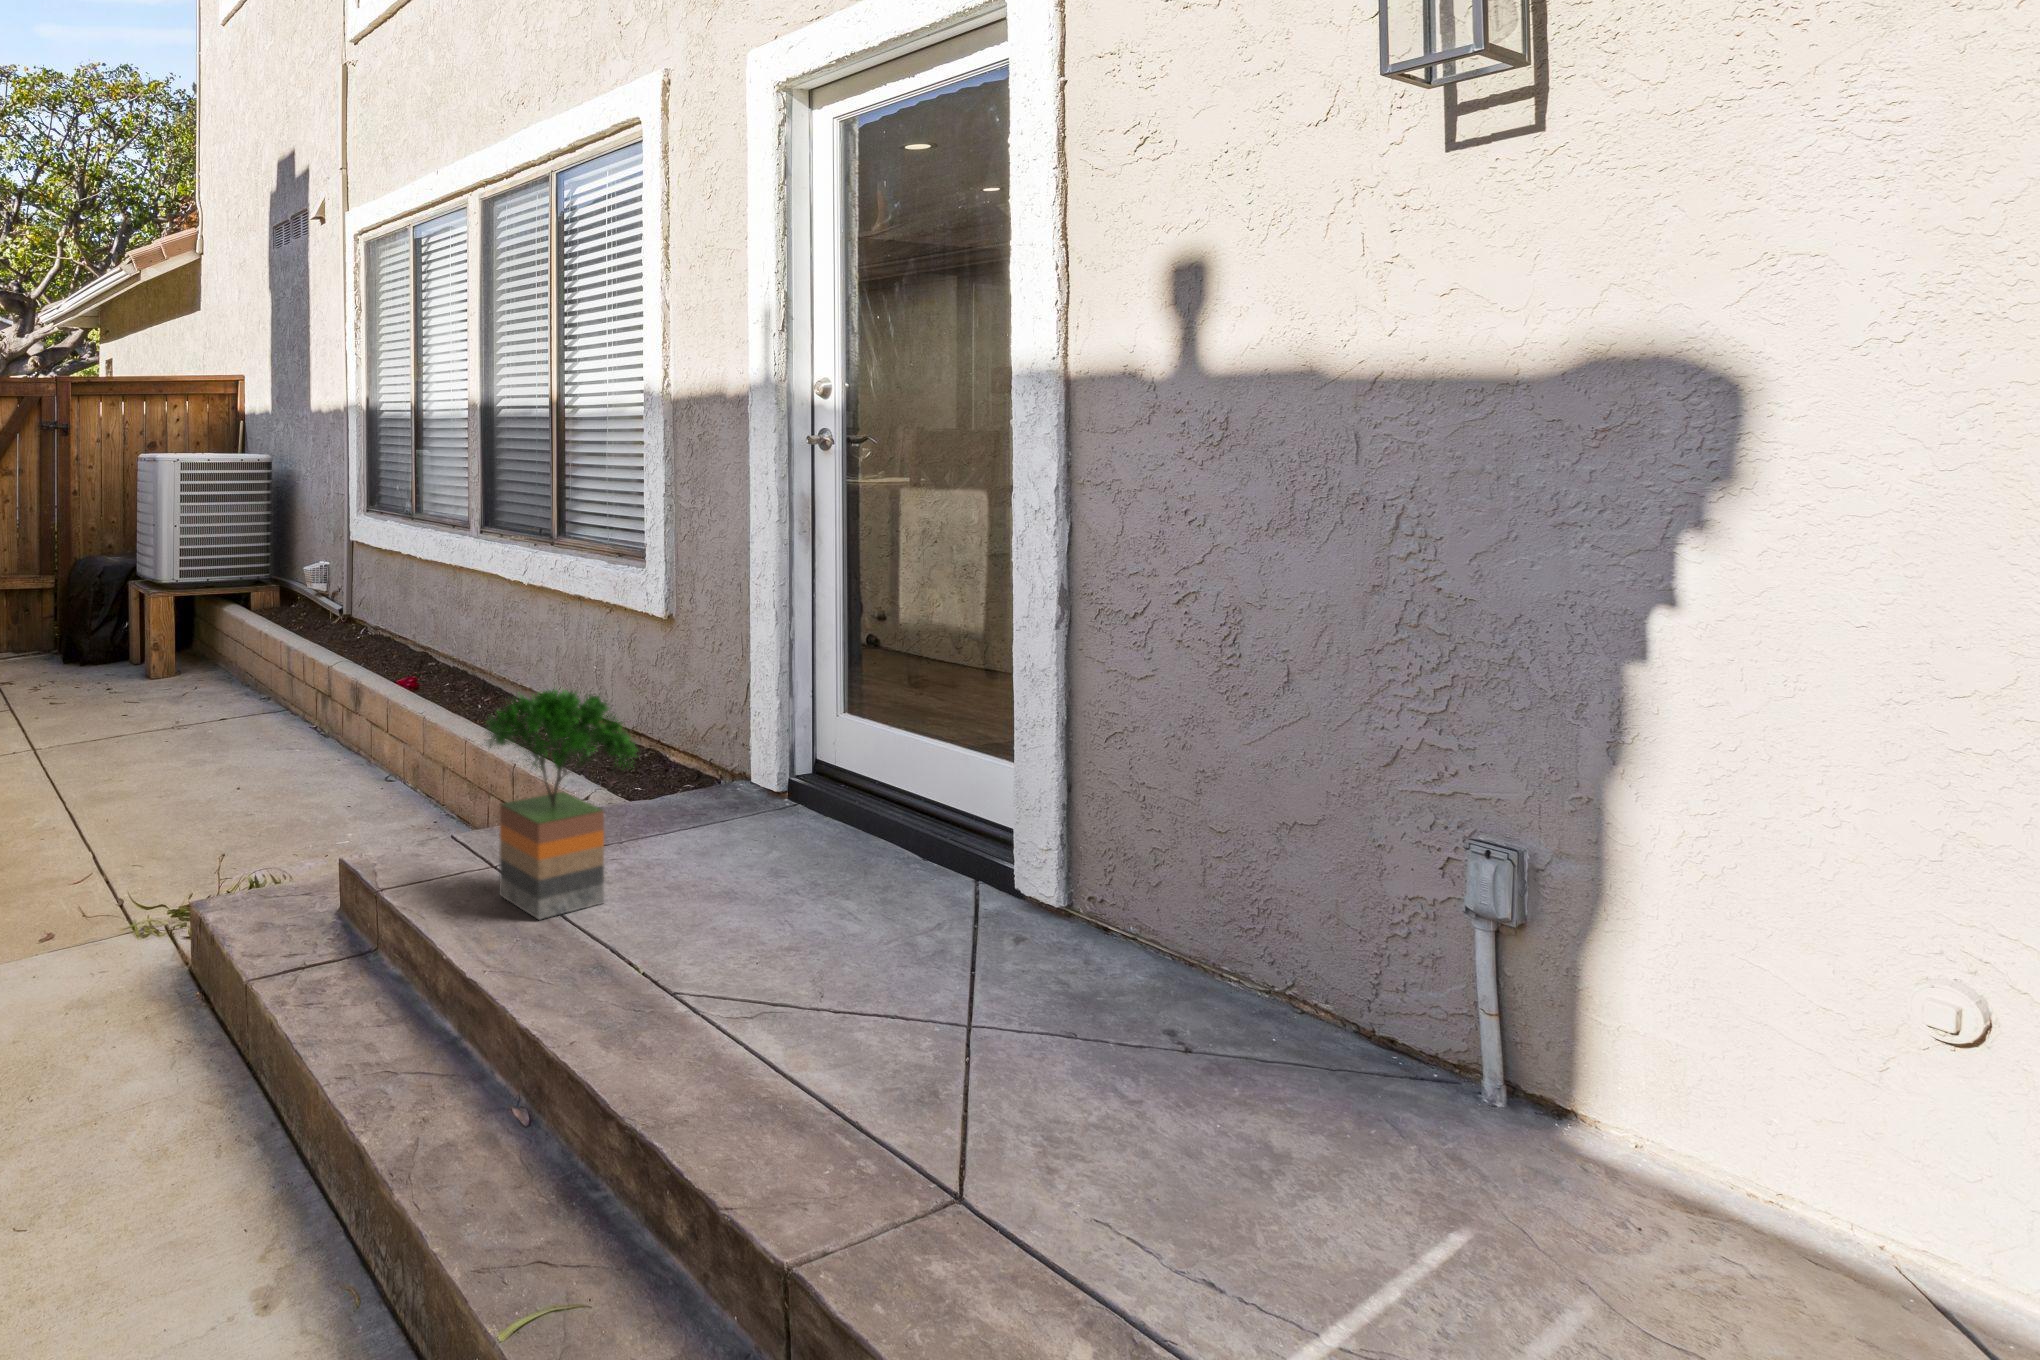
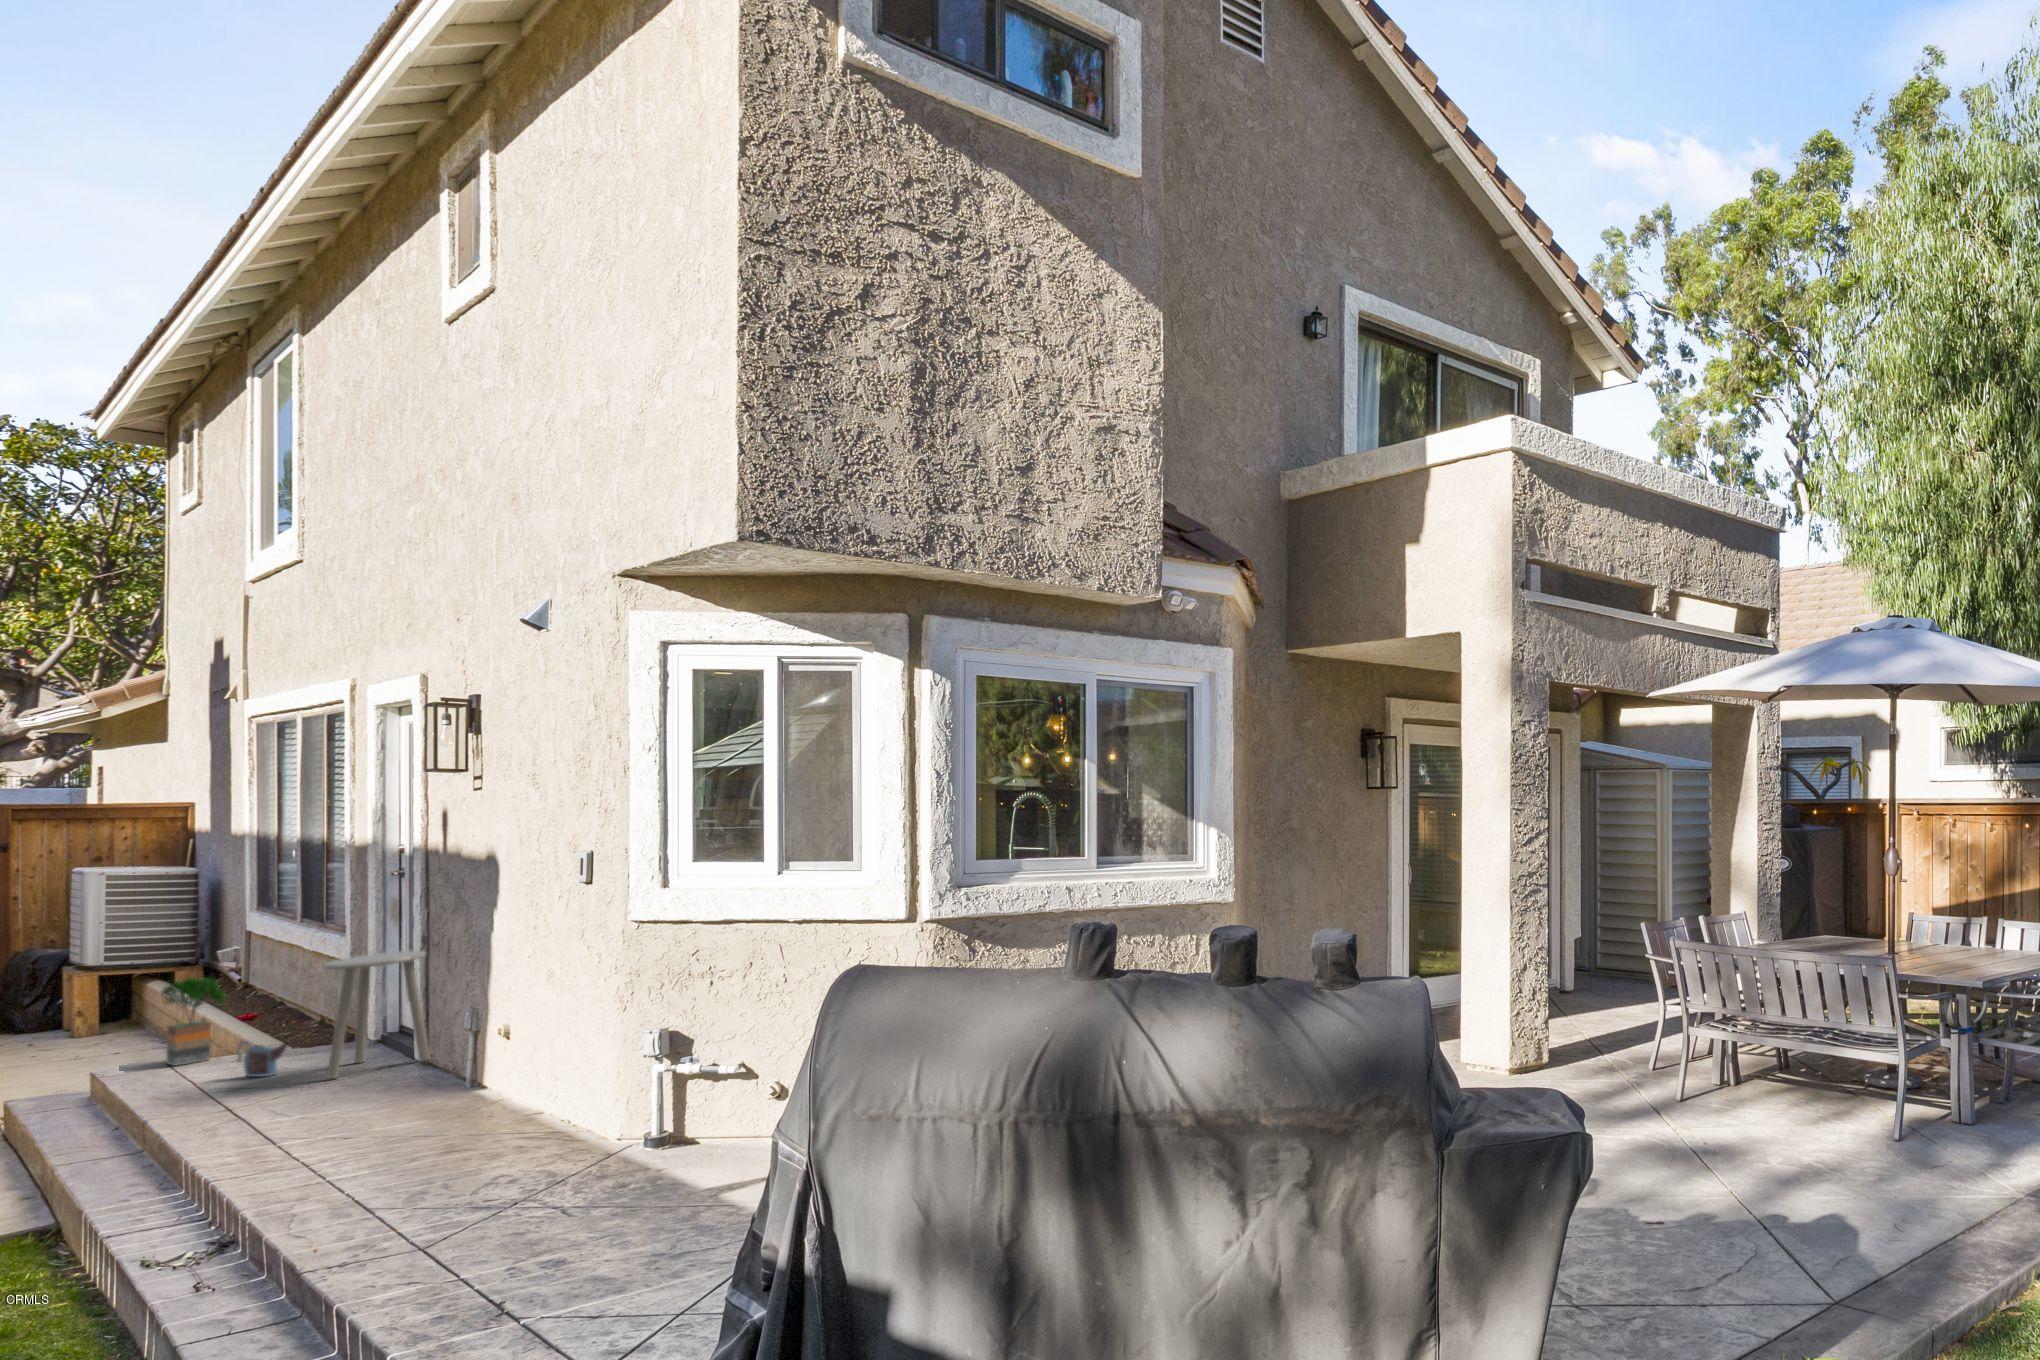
side table: none [1197,725,1585,1252] -> present [322,951,430,1078]
watering can: none [848,960,1059,1107] -> present [237,1041,289,1077]

